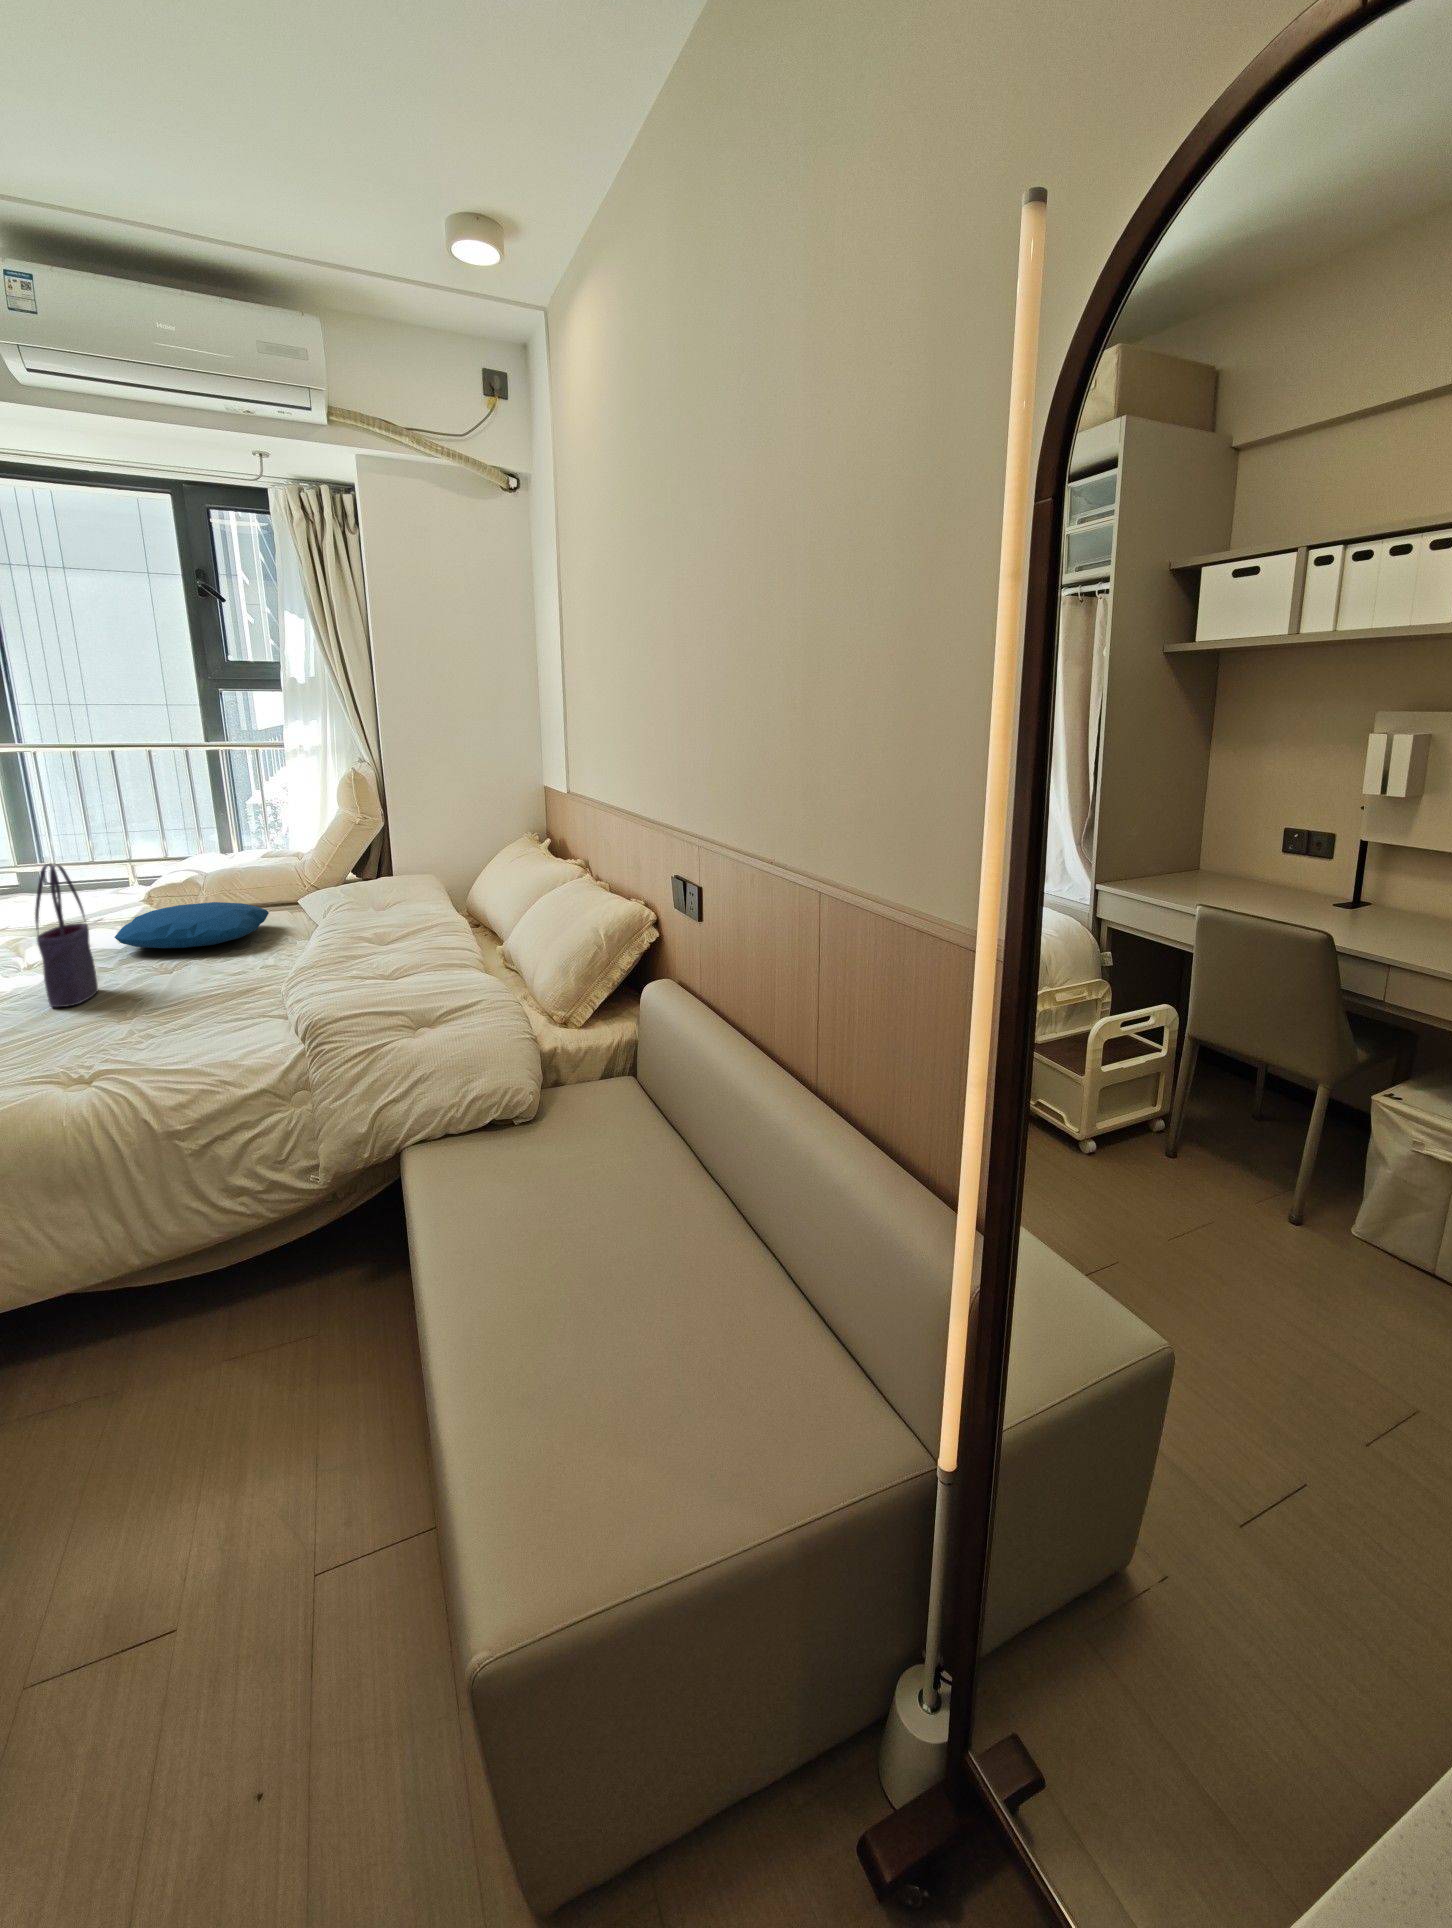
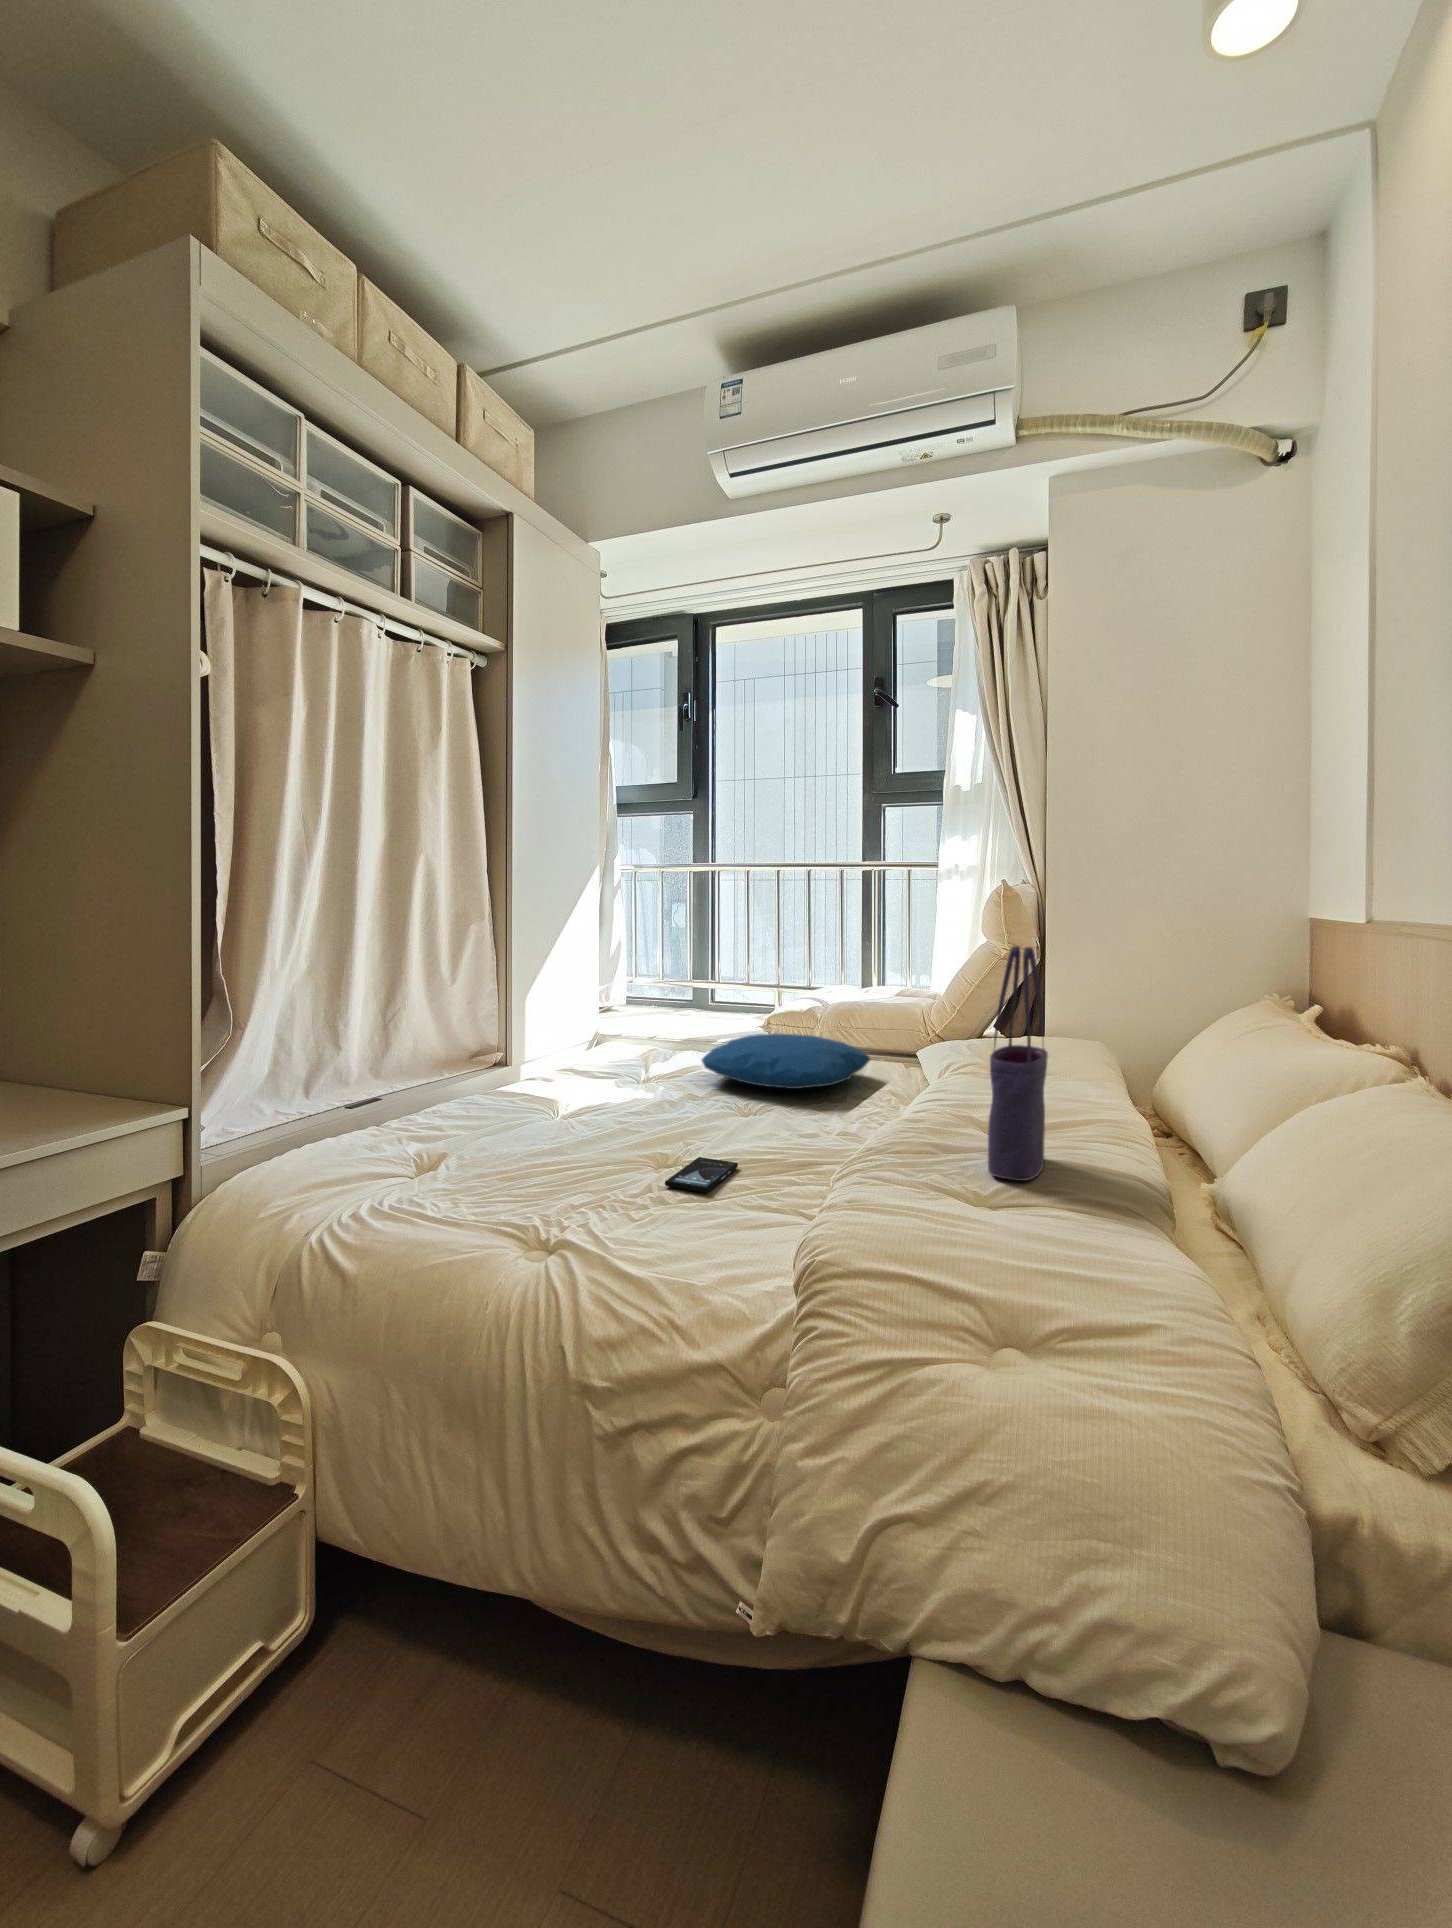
tote bag: present [35,864,98,1007] -> present [988,946,1048,1181]
smartphone: none [156,999,205,1024] -> present [665,1157,738,1193]

